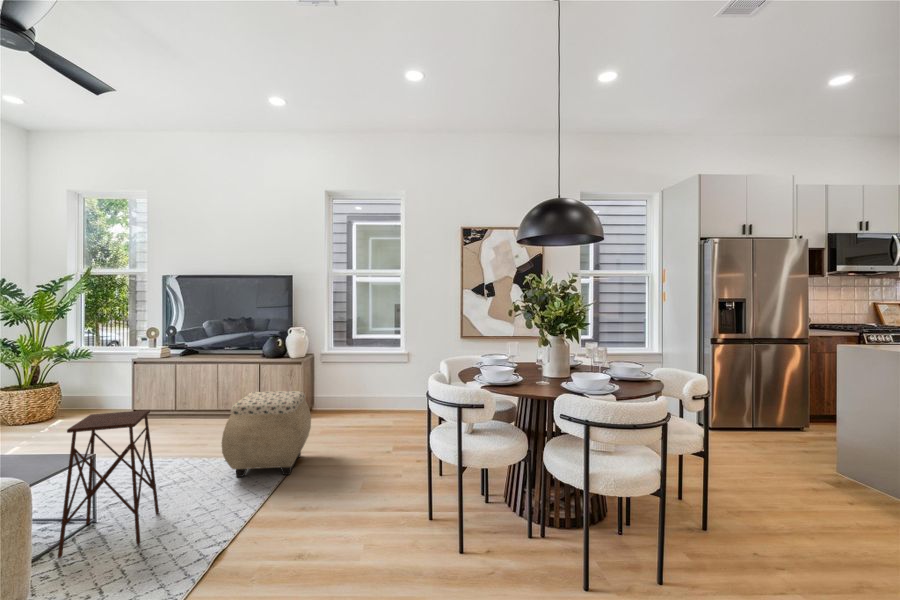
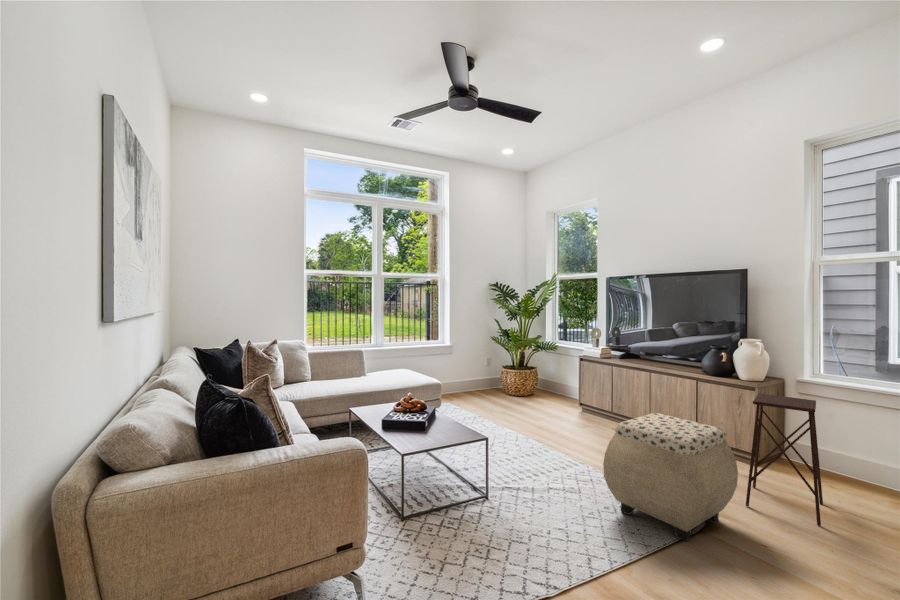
side table: present [58,410,159,558] -> present [746,393,823,526]

